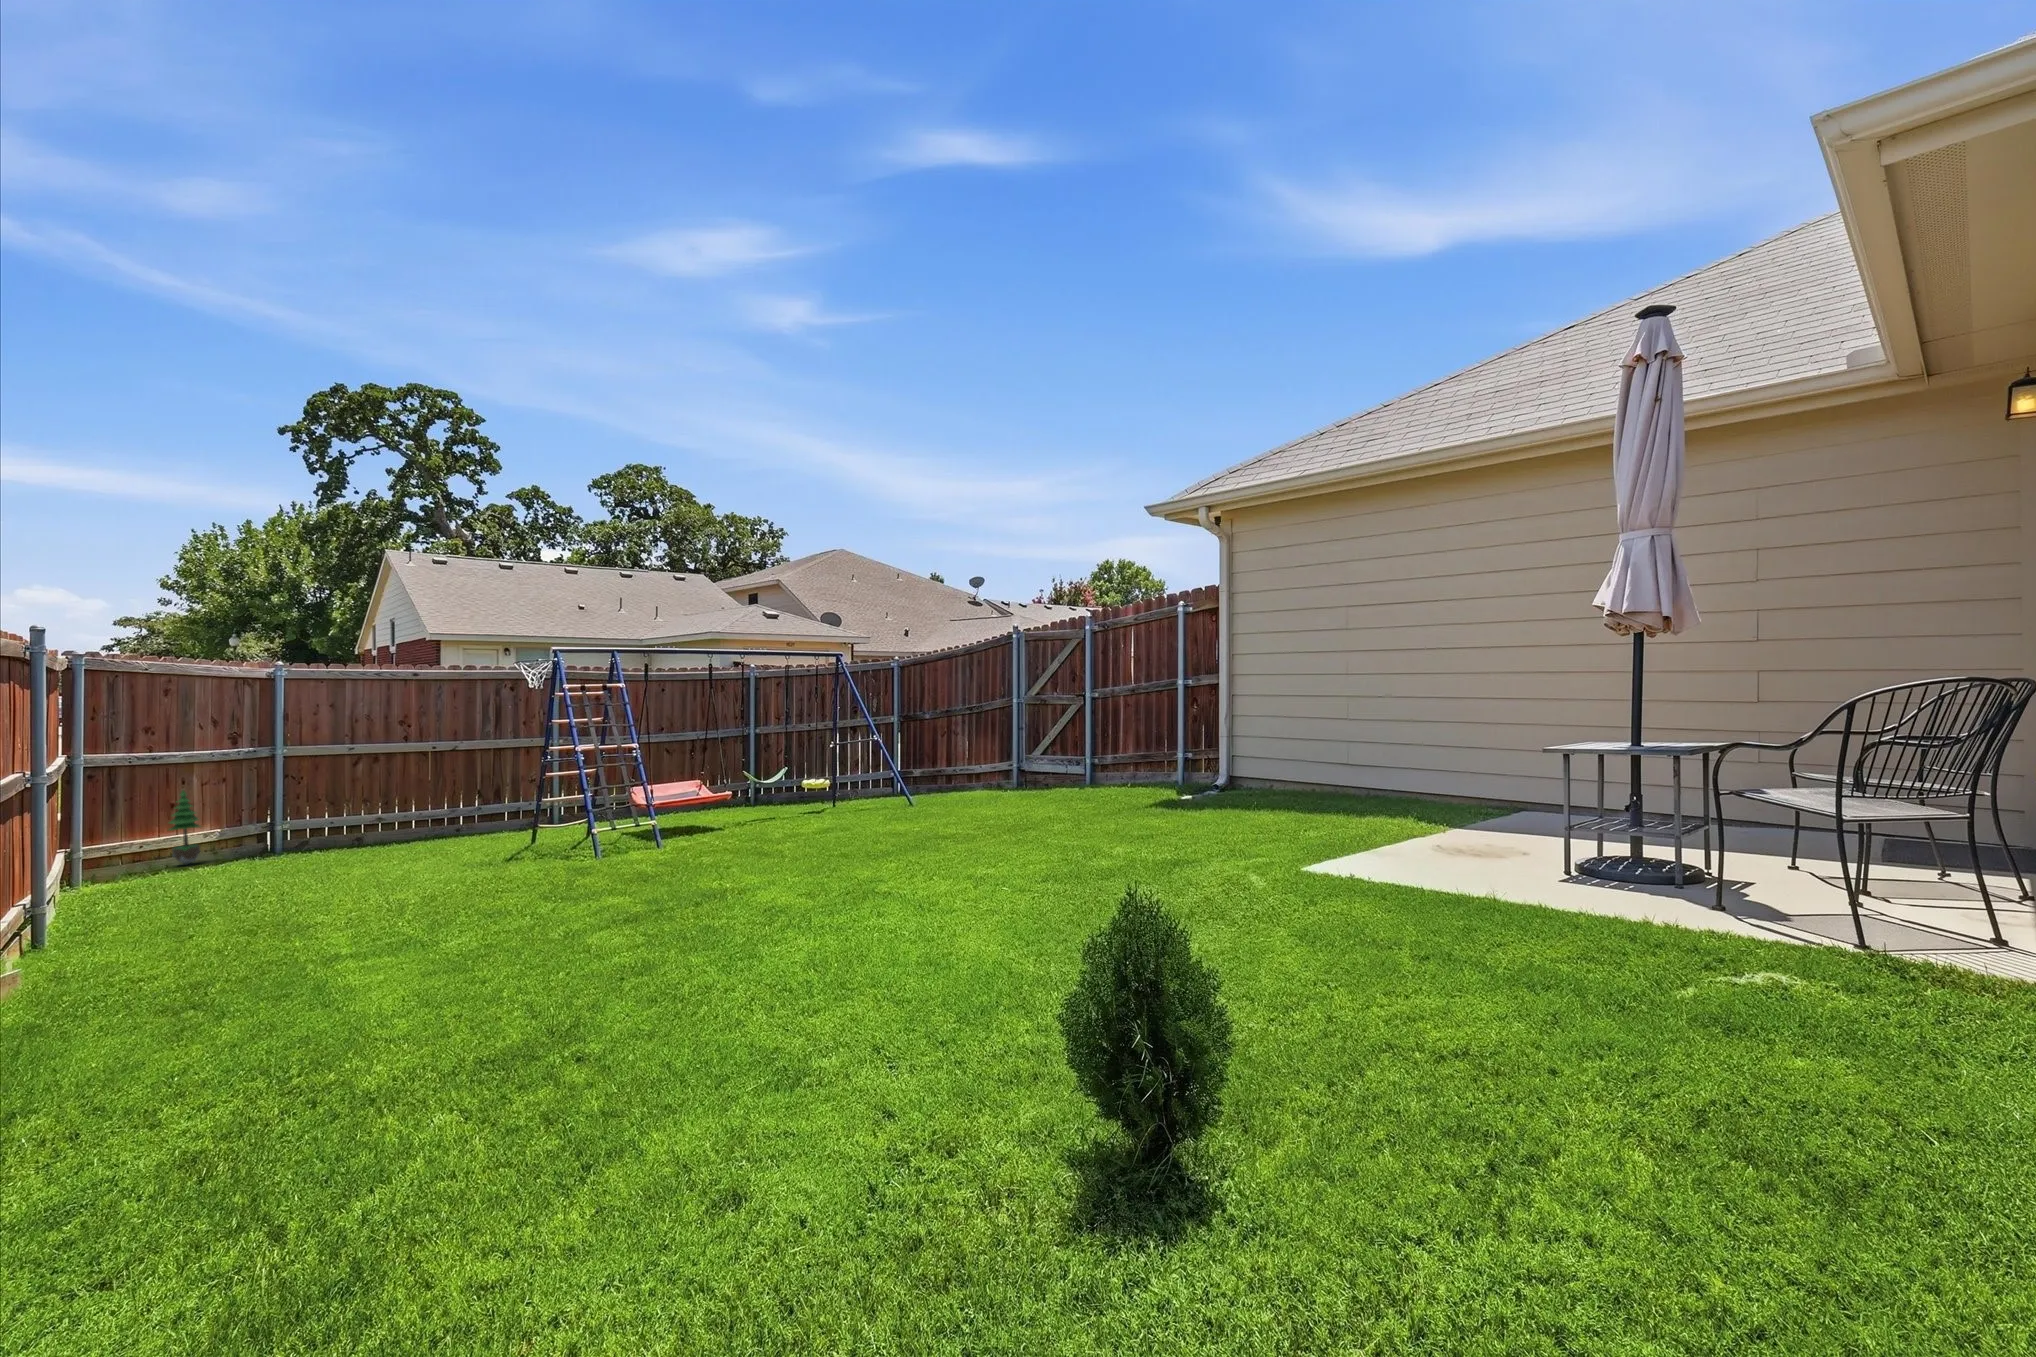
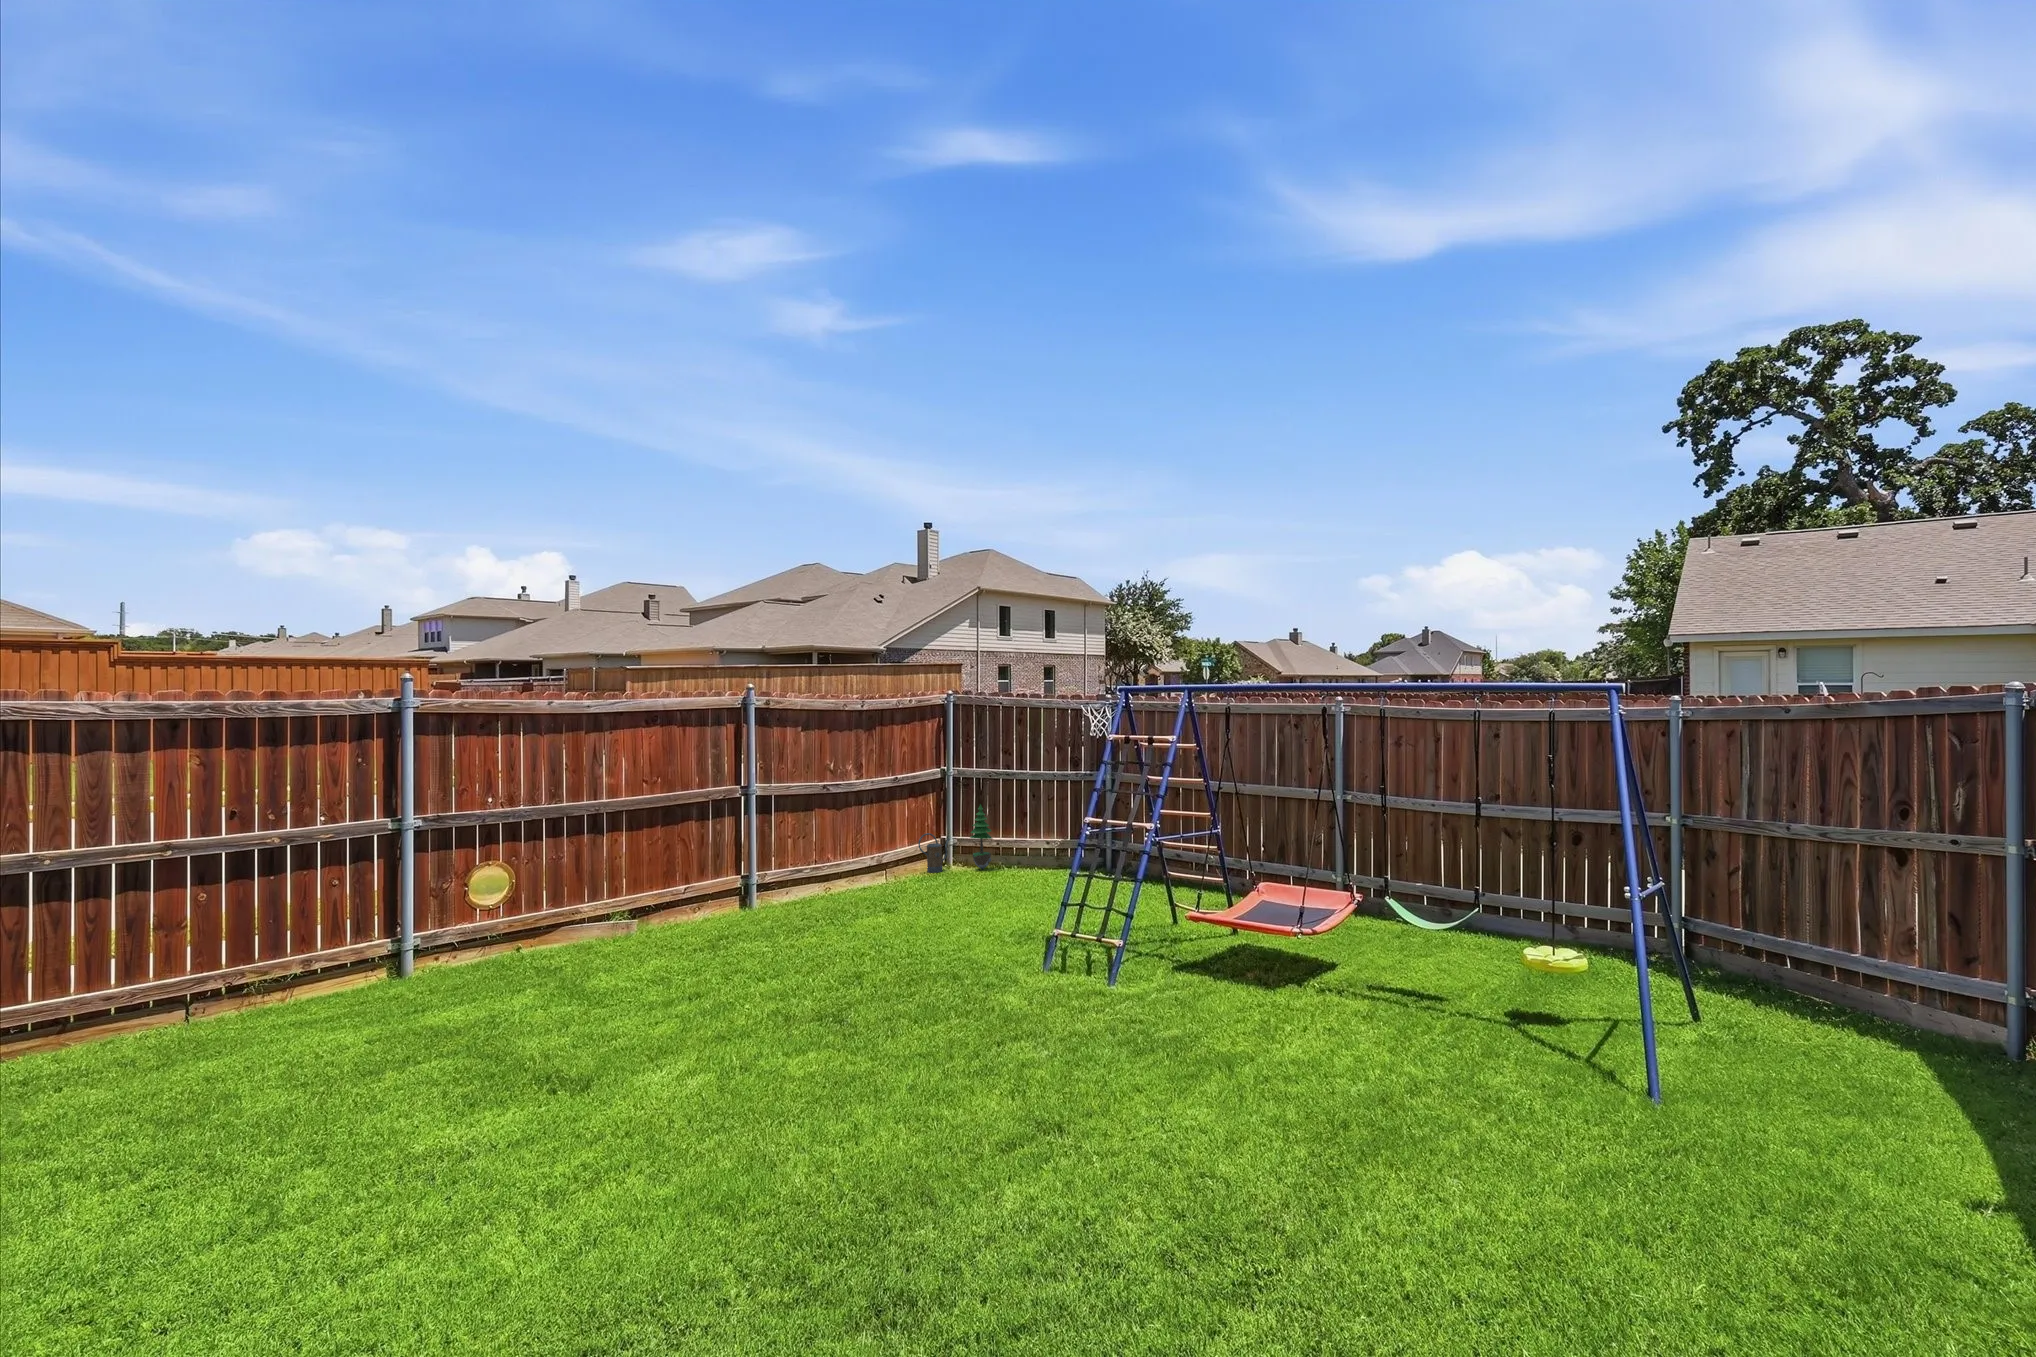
watering can: none [116,832,143,880] -> present [918,833,950,873]

